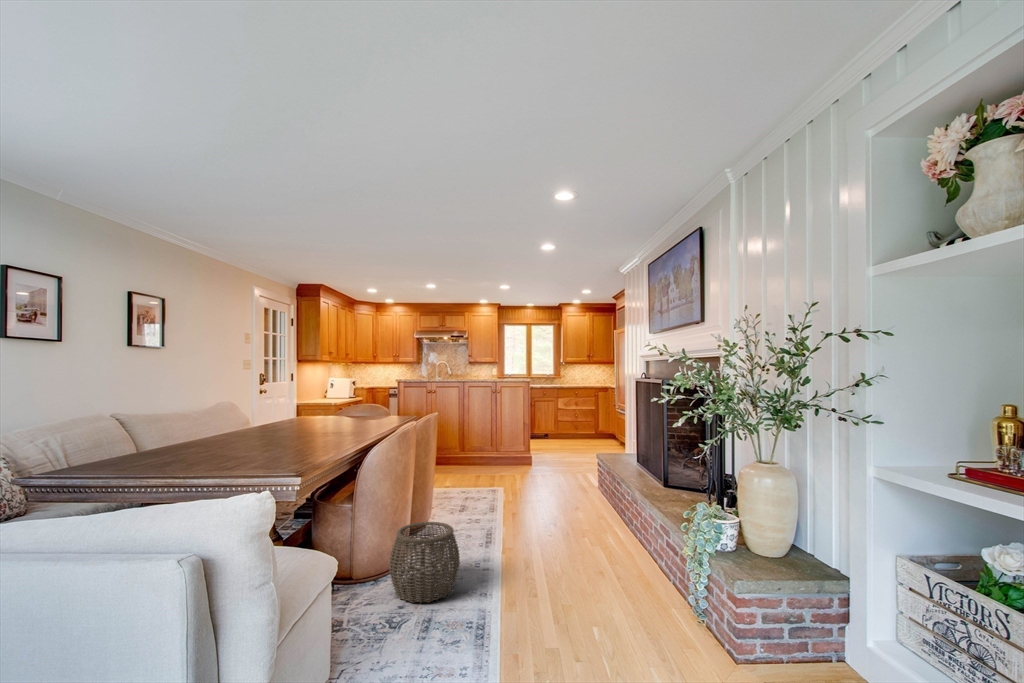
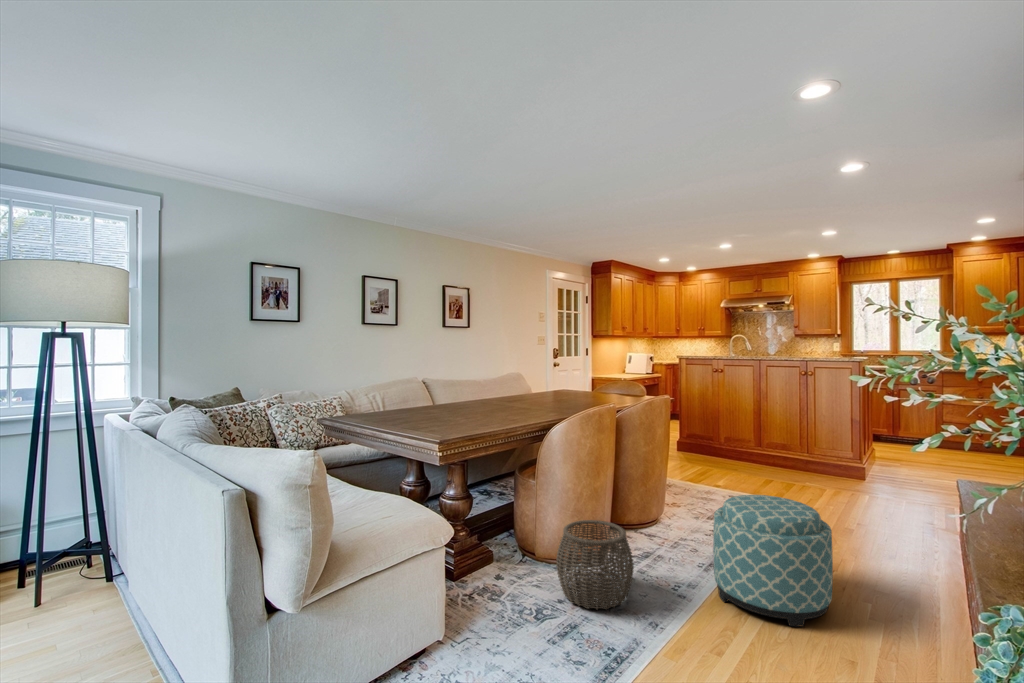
ottoman: none [502,477,580,567] -> present [713,495,833,626]

